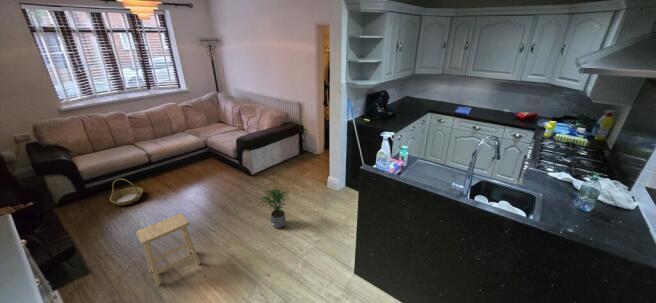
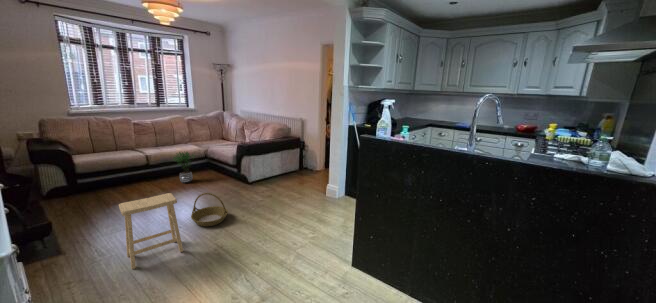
basket: present [110,178,143,205] -> present [191,193,228,226]
potted plant: present [261,187,287,229] -> present [173,152,194,184]

